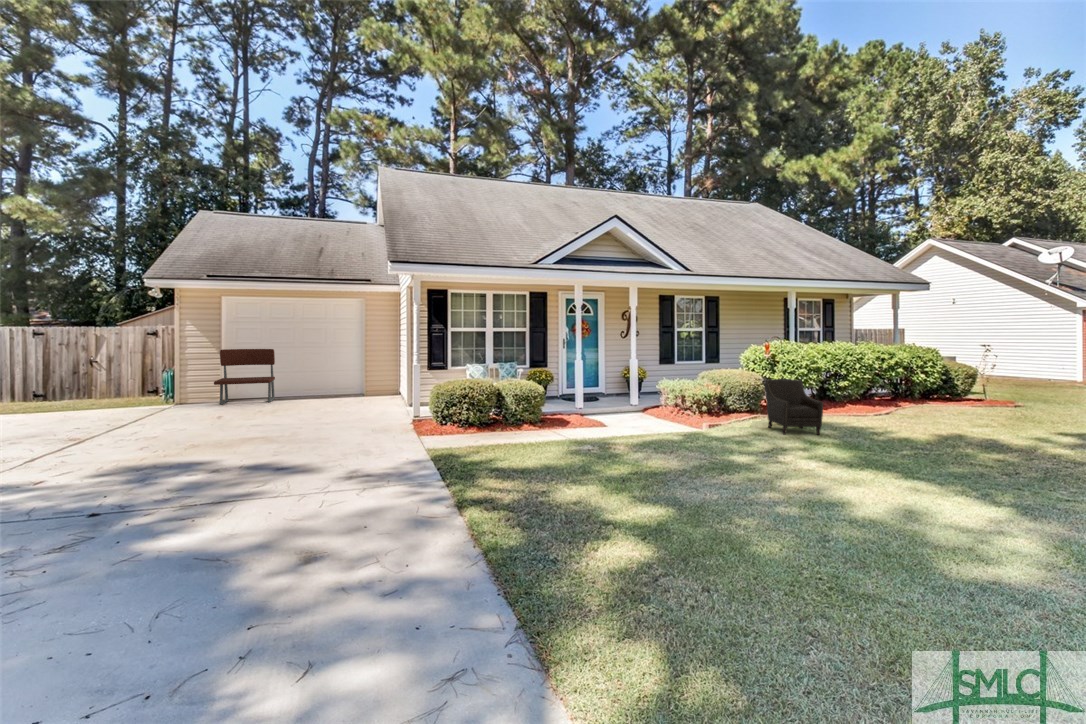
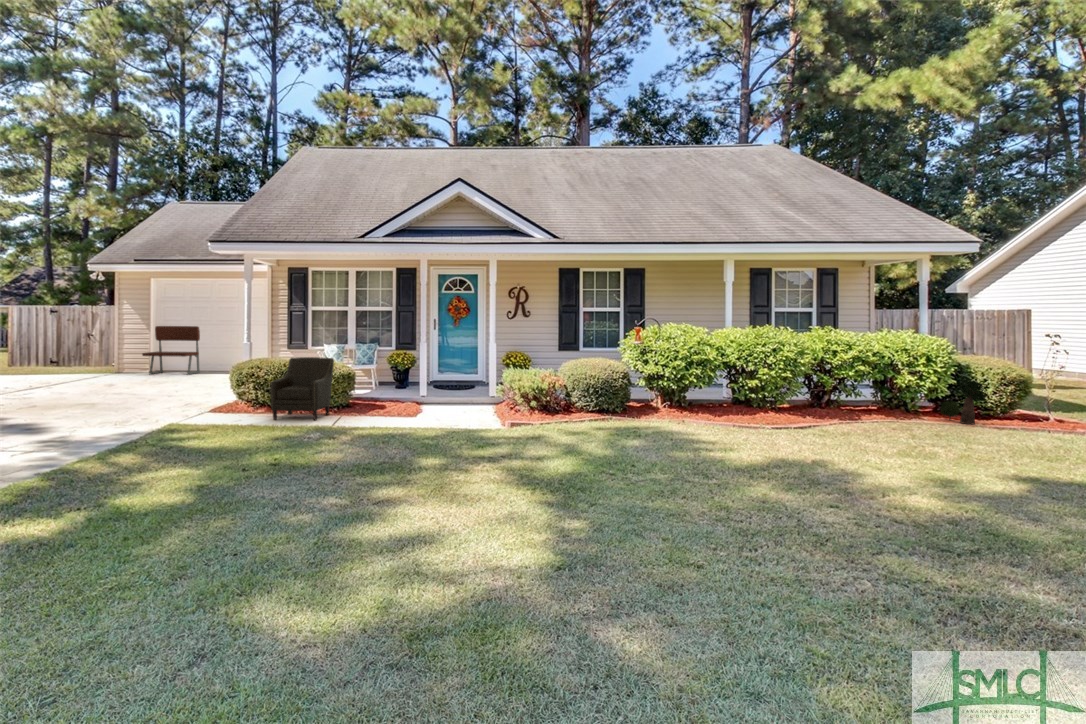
chair: present [765,379,823,435] -> present [270,357,334,421]
potted plant: none [964,379,1004,411] -> present [941,377,986,424]

